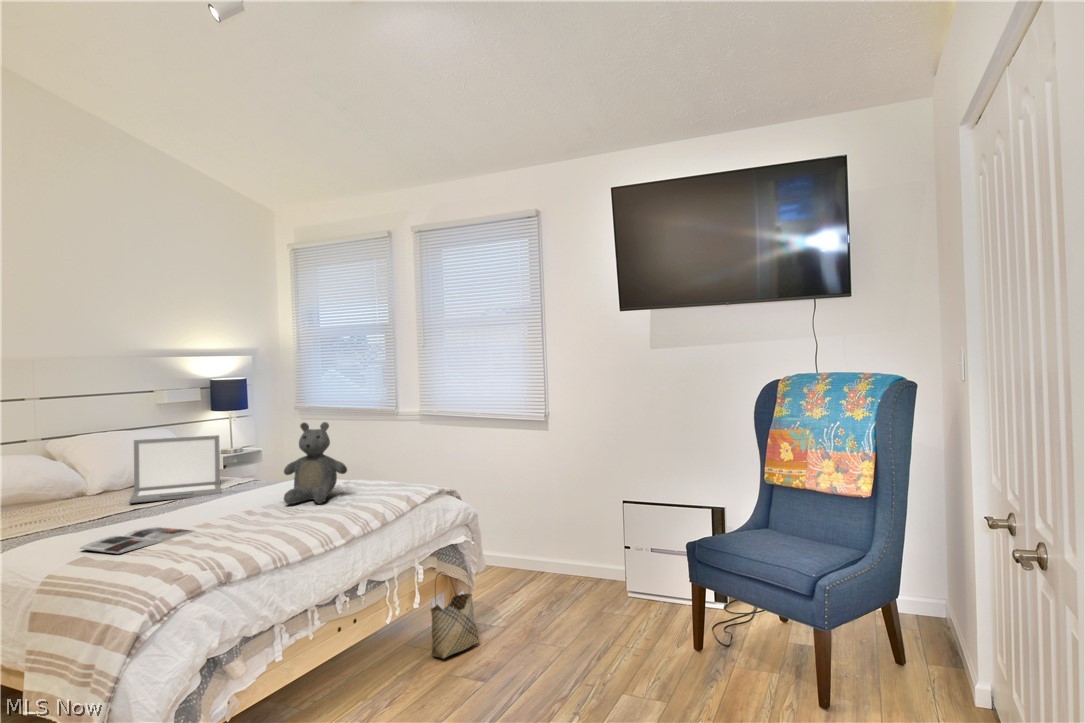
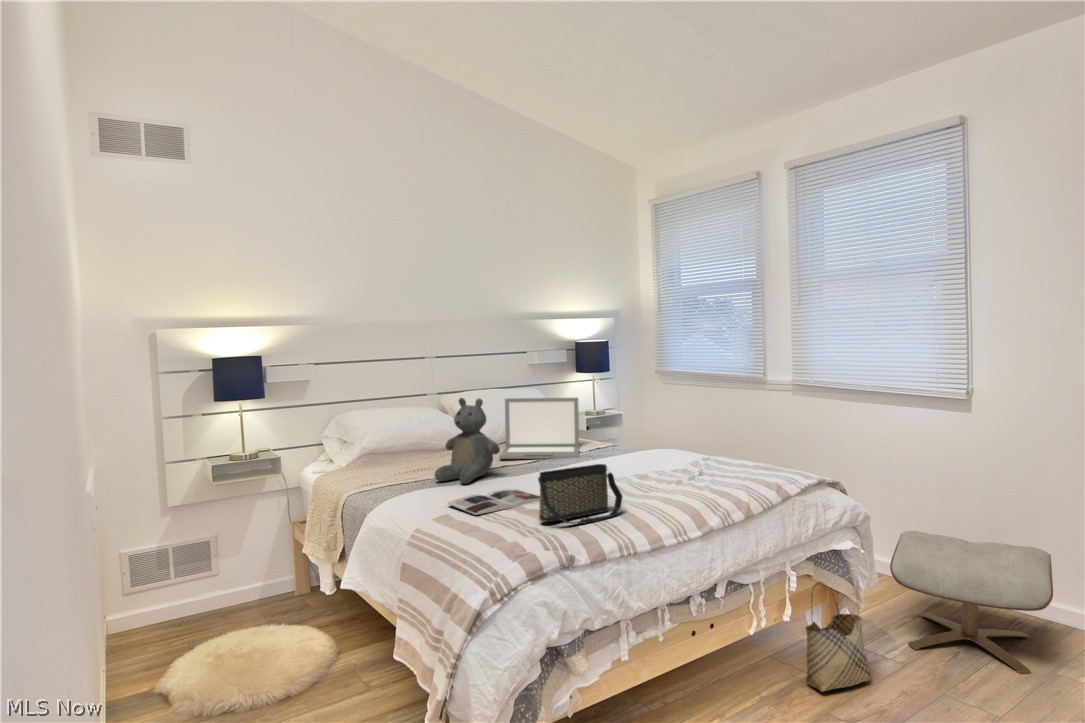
teddy bear: present [284,422,347,504] -> present [435,398,500,484]
handbag: none [191,491,275,548] -> present [538,464,622,524]
ottoman: none [493,525,595,616] -> present [890,531,1053,674]

